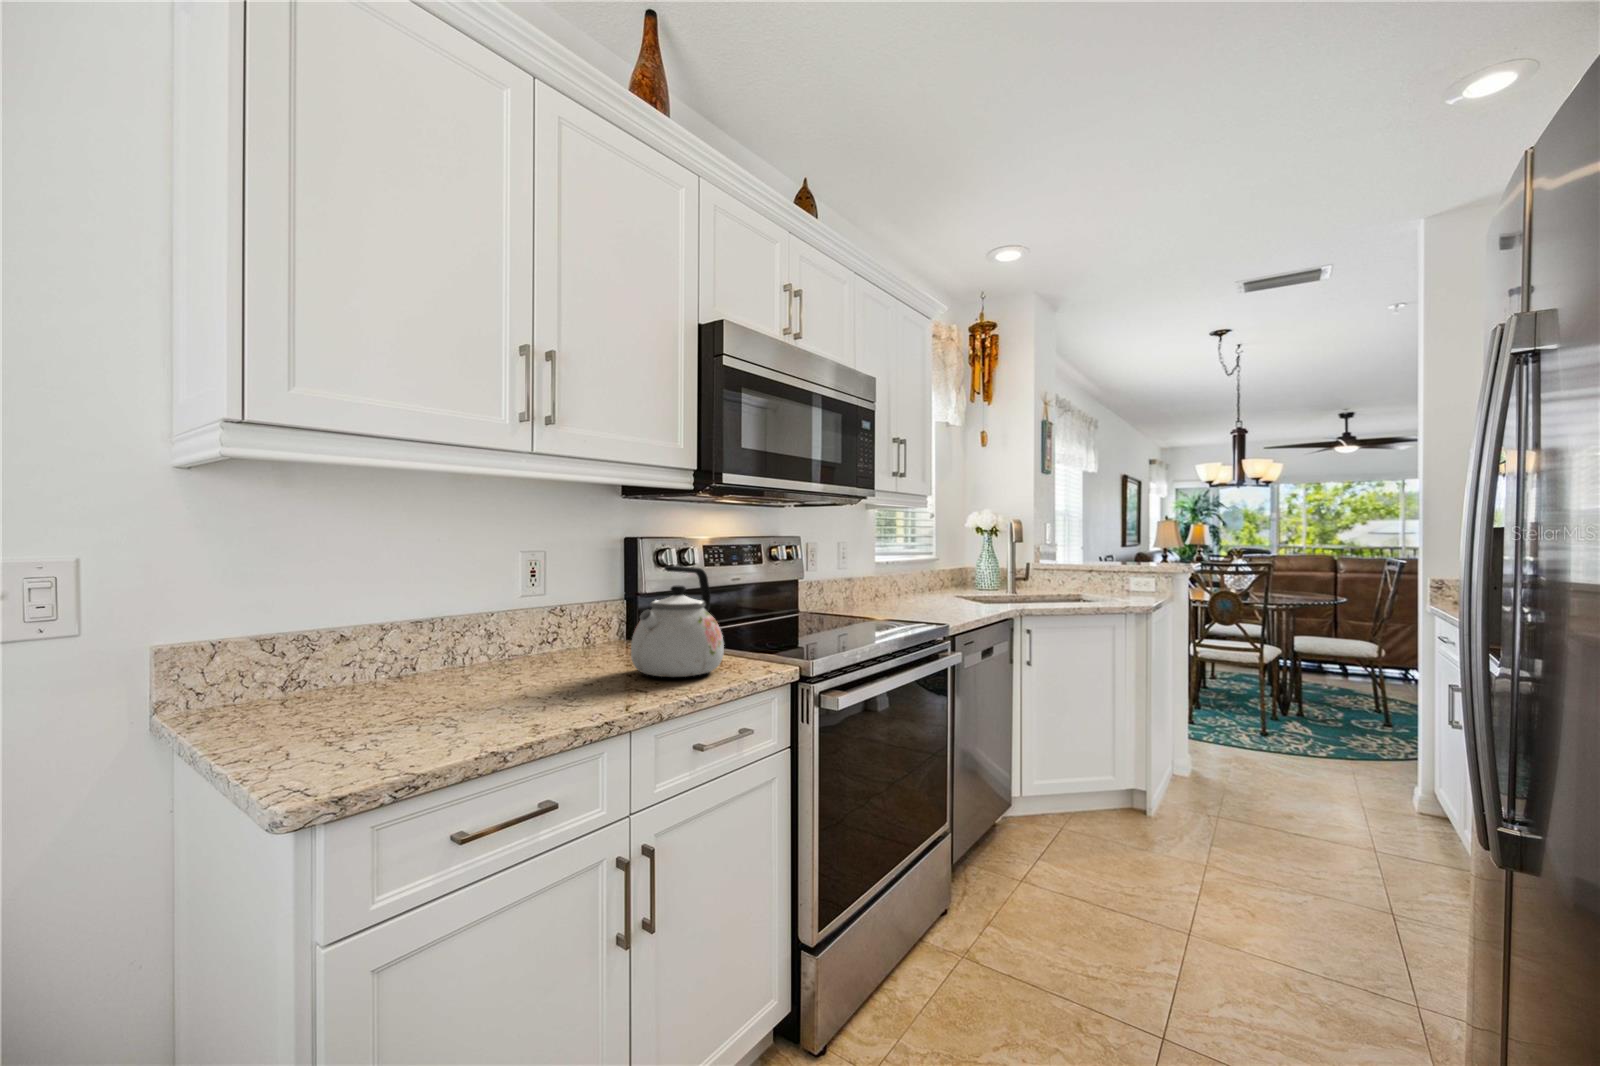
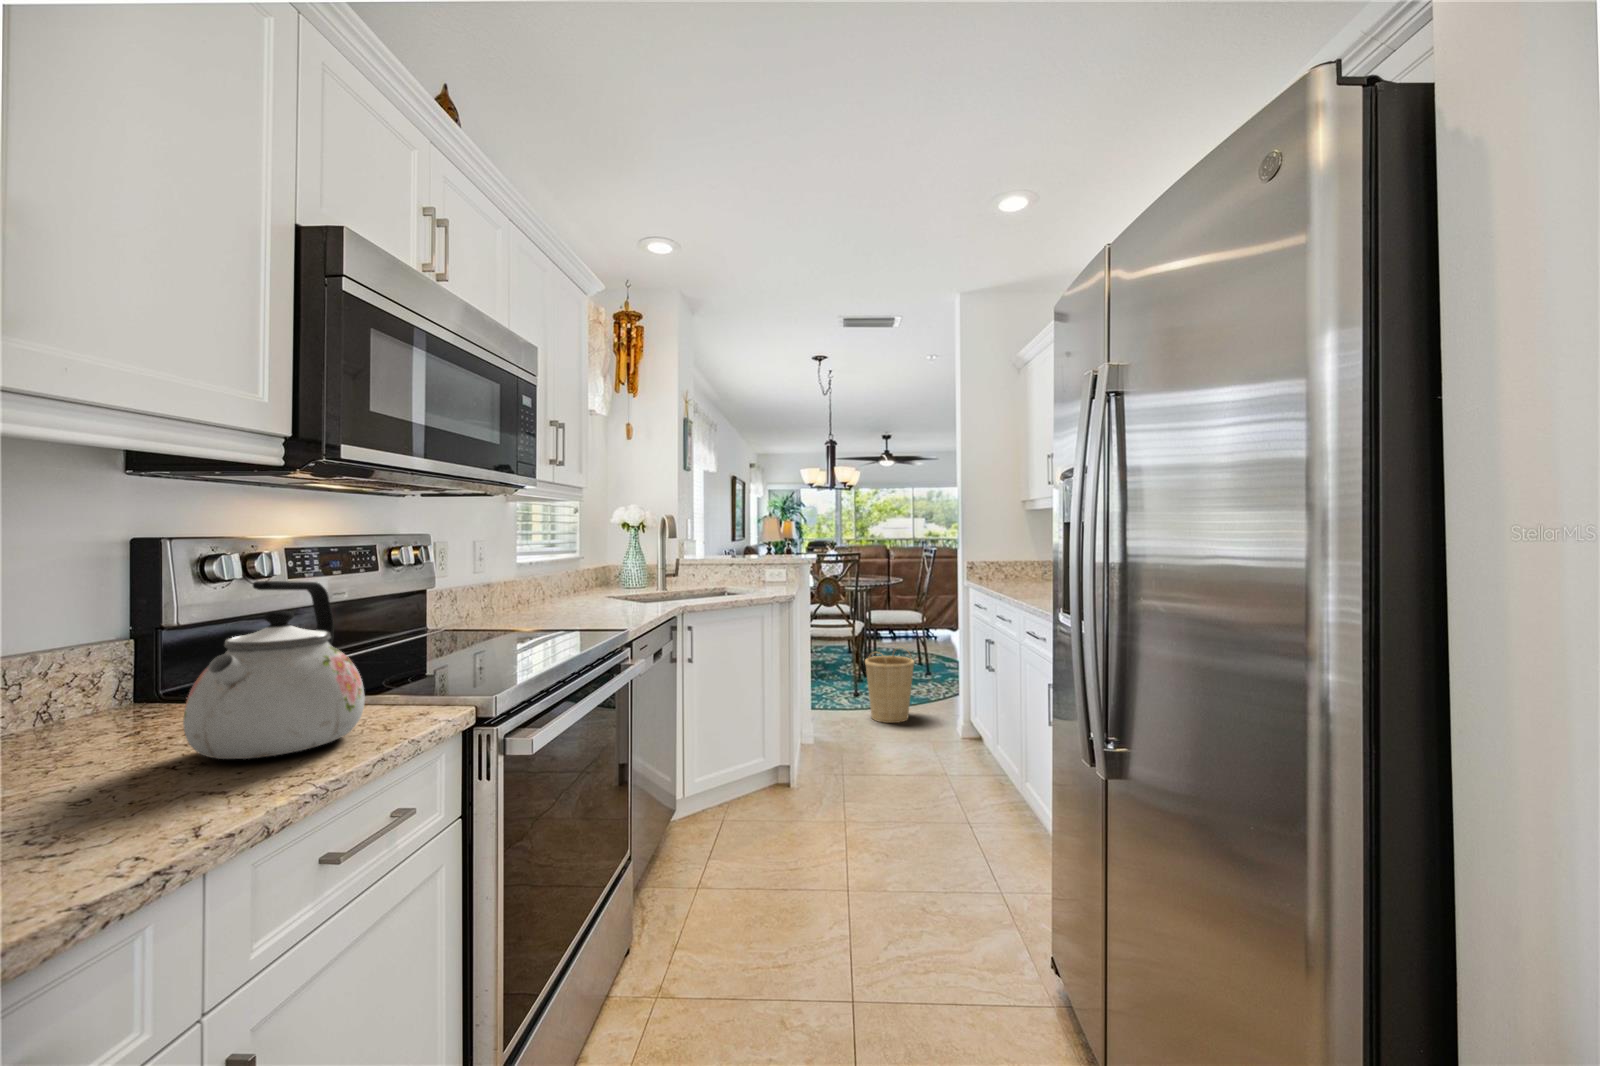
basket: none [1270,681,1346,774] -> present [865,653,914,723]

